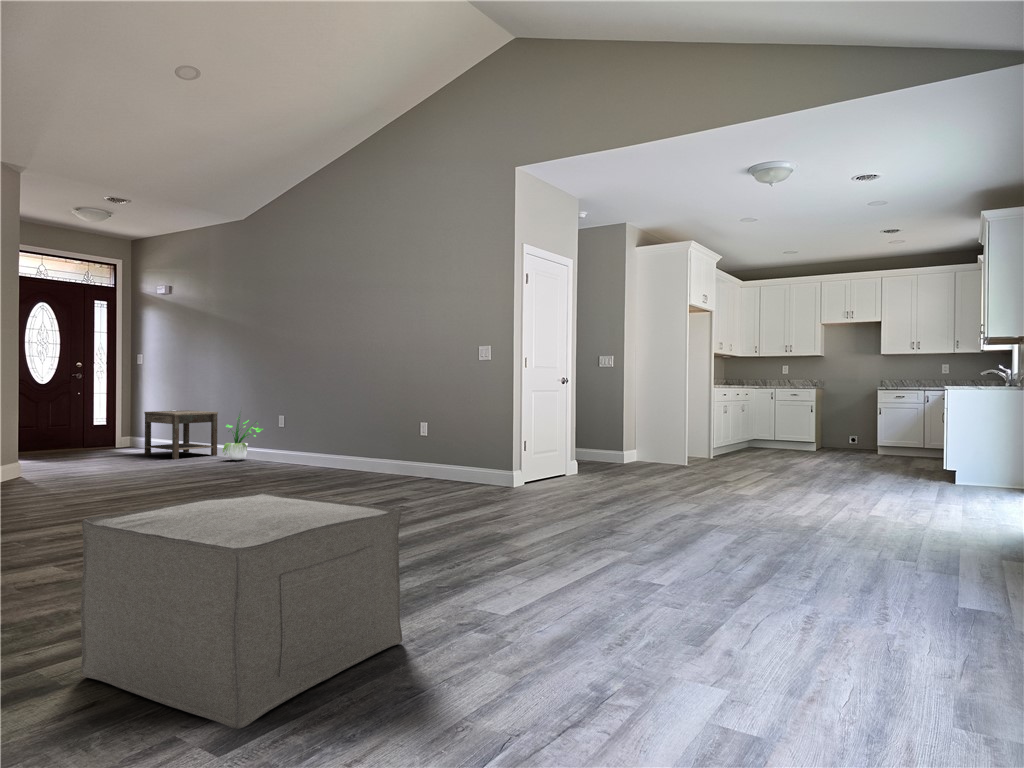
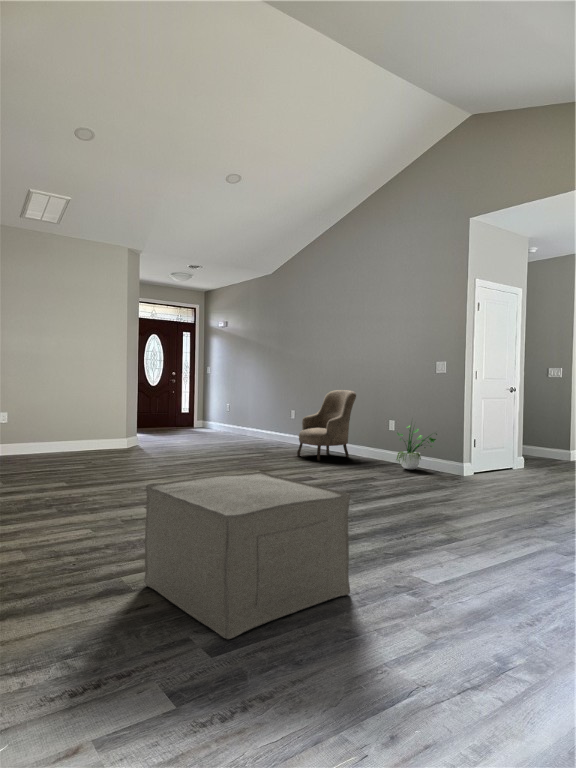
armchair: none [290,384,373,481] -> present [297,390,356,460]
side table: present [144,410,218,459] -> none [209,405,254,438]
potted plant: present [223,415,263,460] -> present [396,426,437,469]

